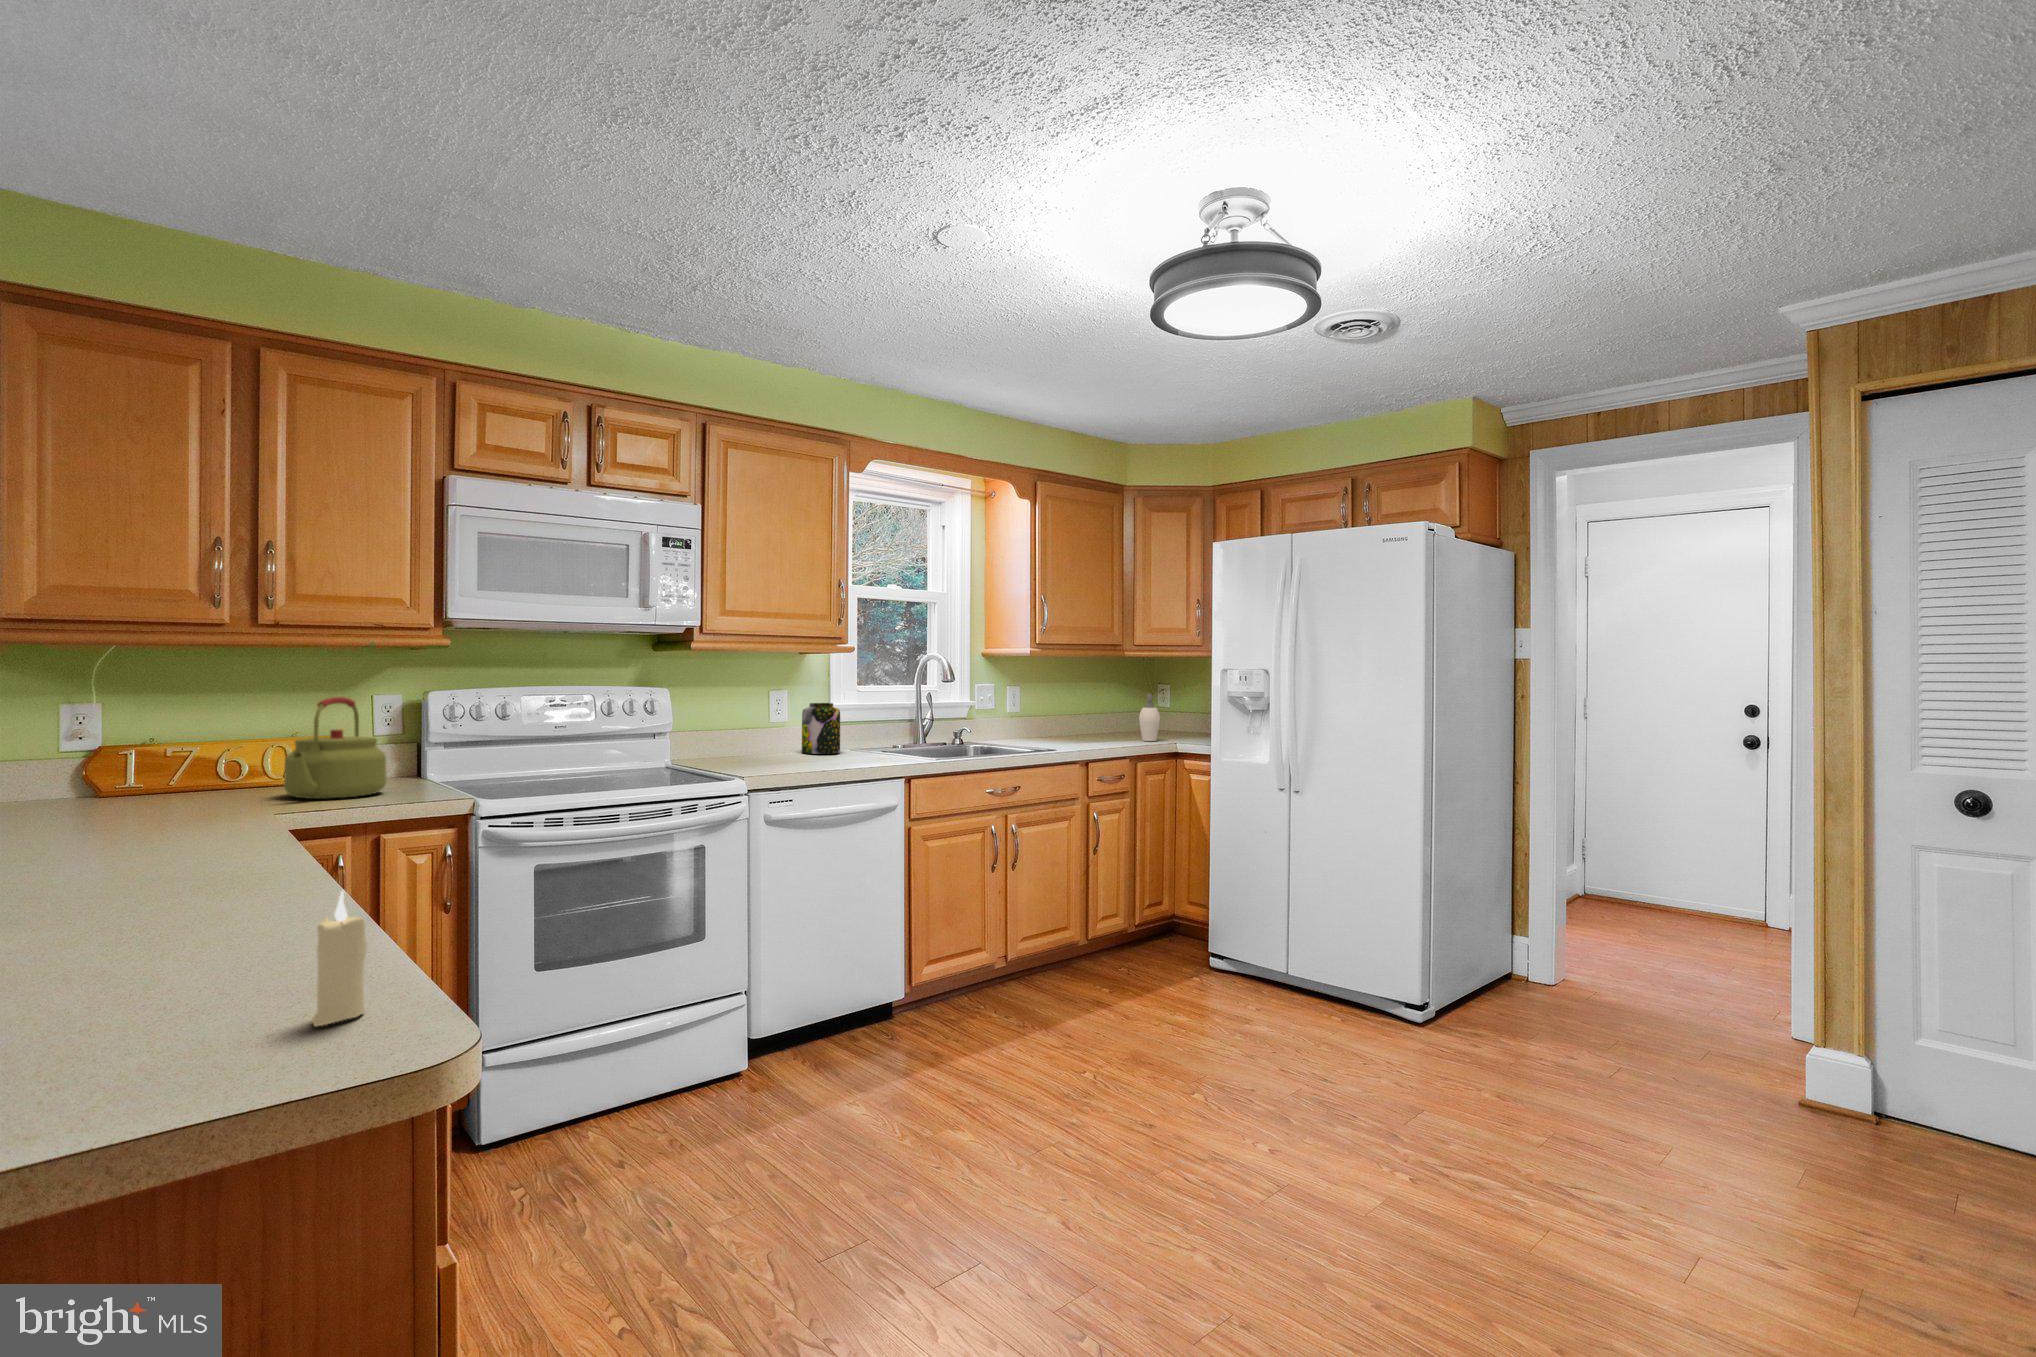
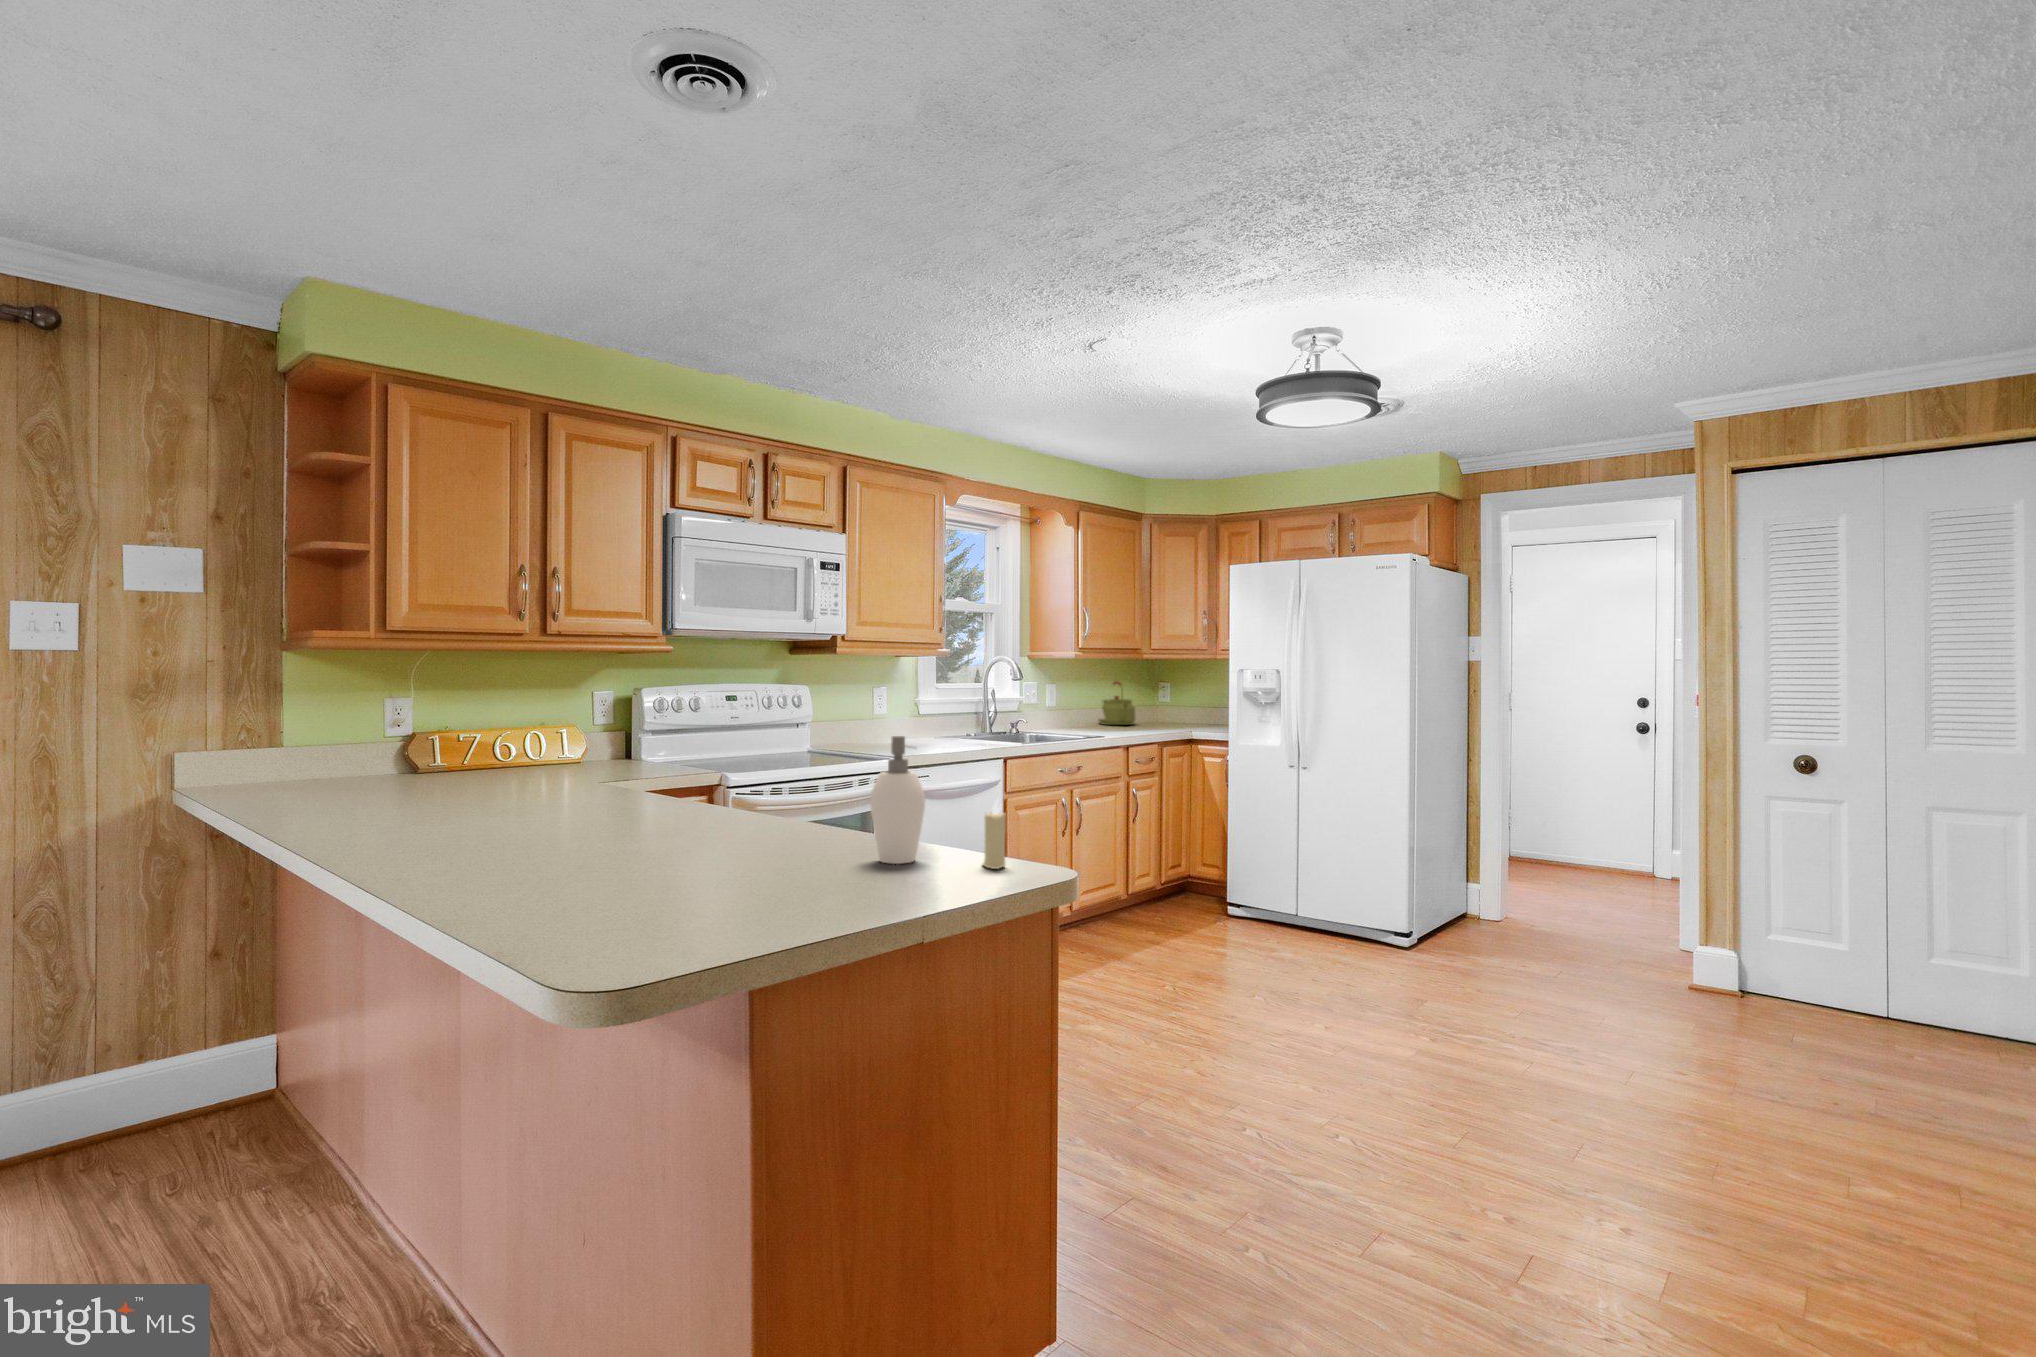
soap dispenser: present [1139,694,1160,741] -> present [870,736,925,864]
kettle: present [284,697,386,799] -> present [1099,681,1135,725]
jar: present [802,703,840,754] -> none [897,698,929,741]

